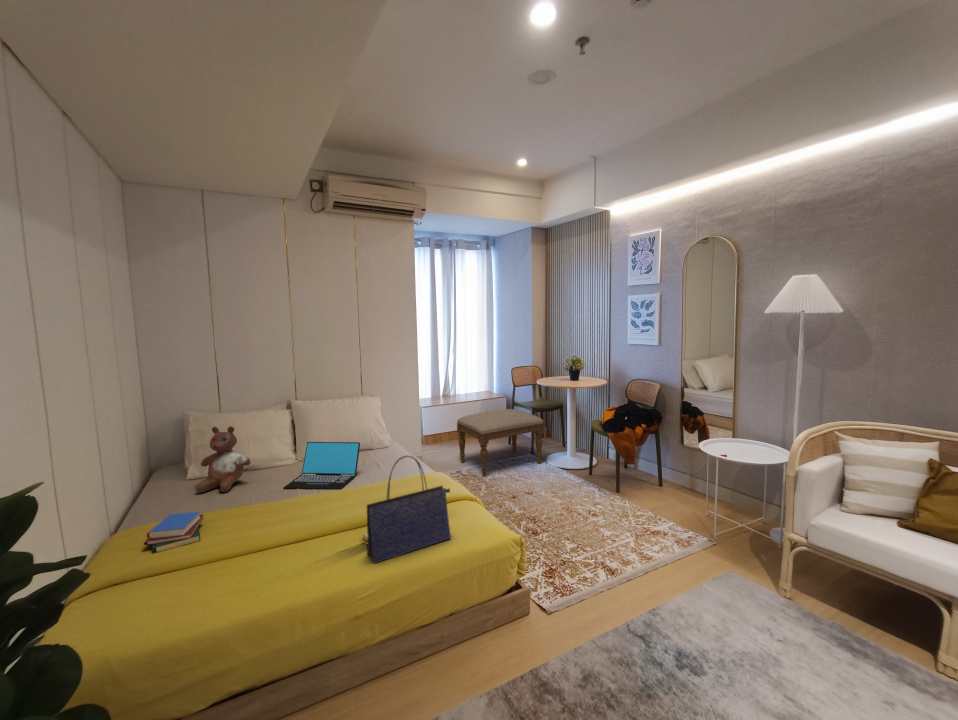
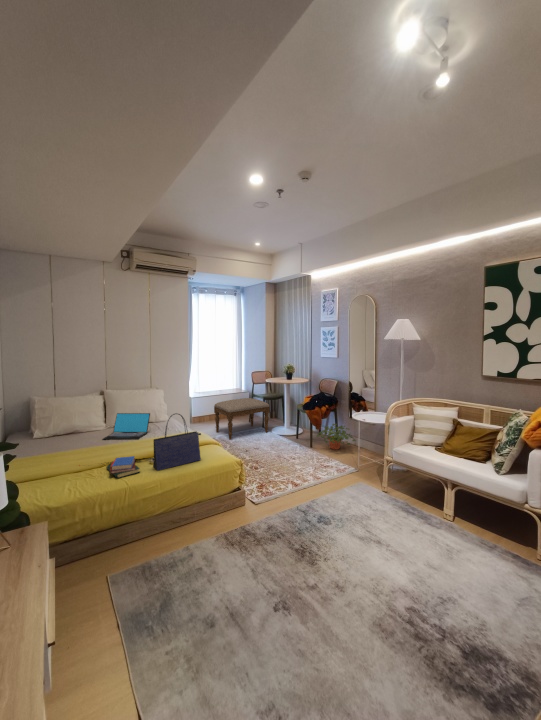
stuffed bear: present [196,426,251,493] -> none [47,403,81,443]
potted plant: none [628,454,700,498] -> present [317,424,356,450]
book: present [144,512,204,553] -> present [107,456,140,478]

